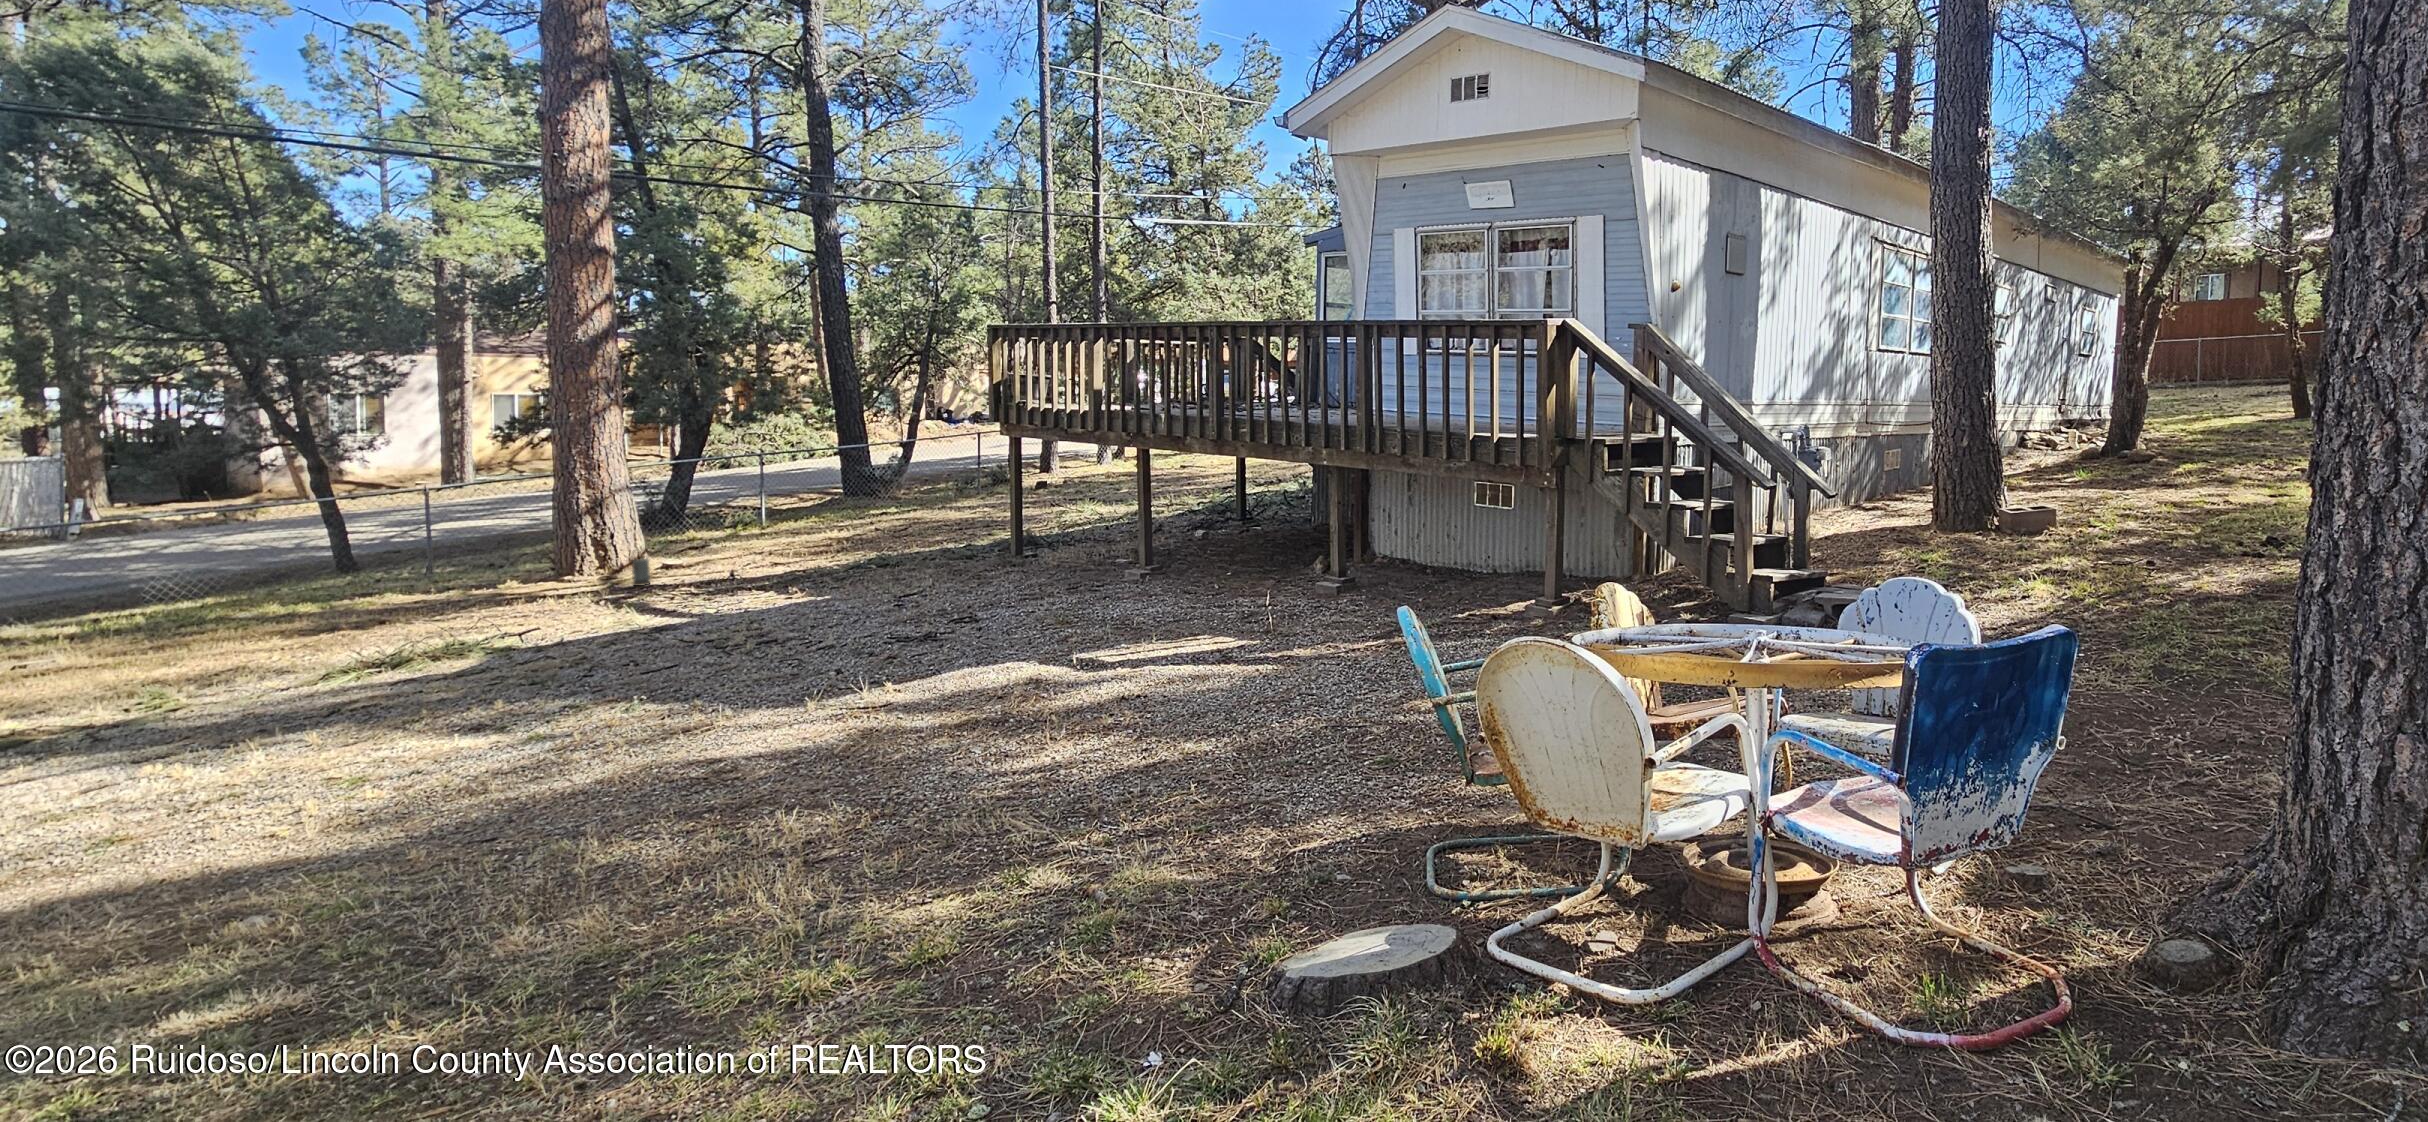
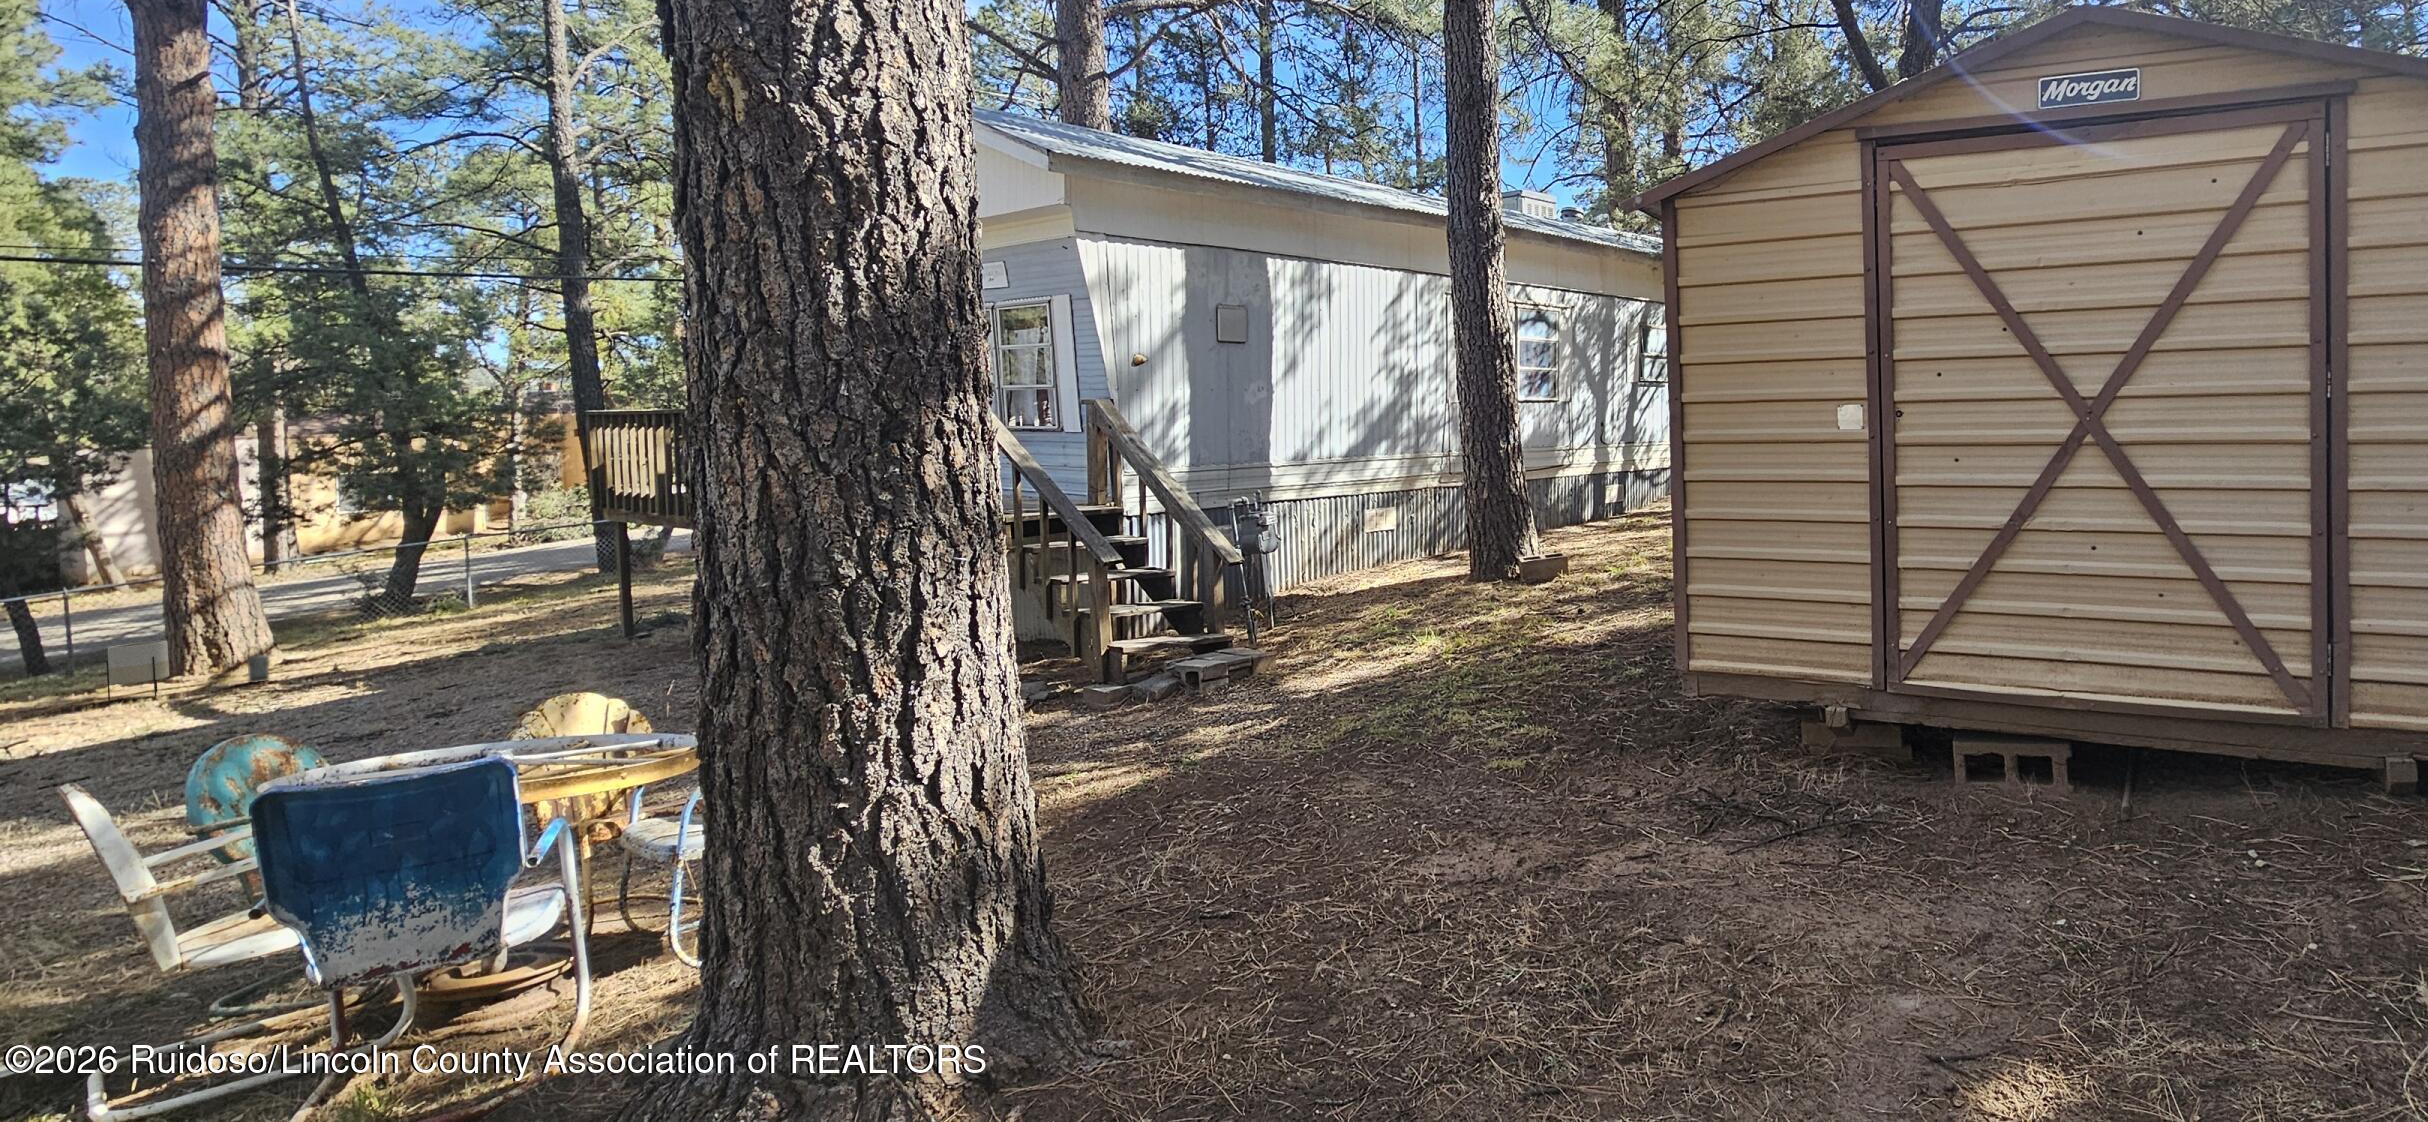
planter: none [510,541,562,599] -> present [106,640,169,701]

